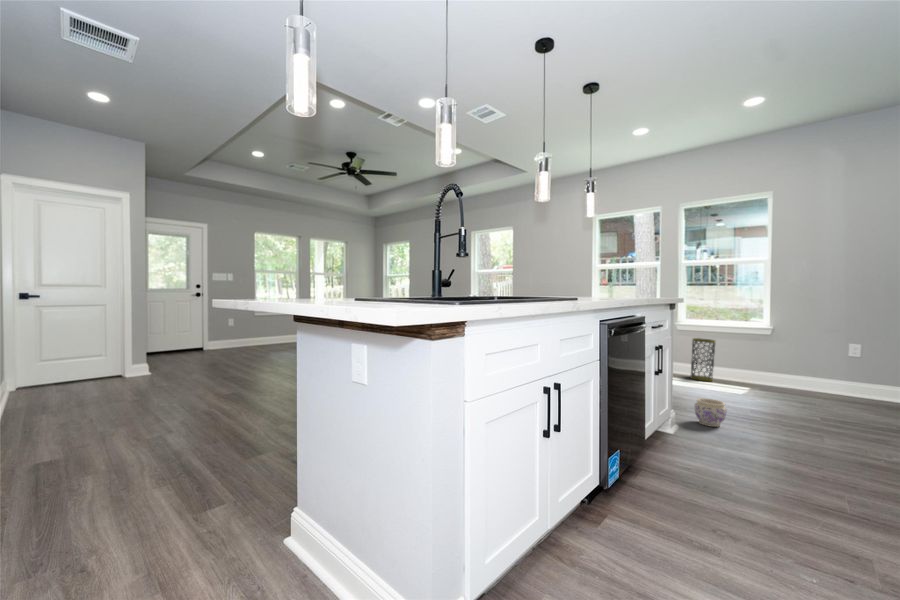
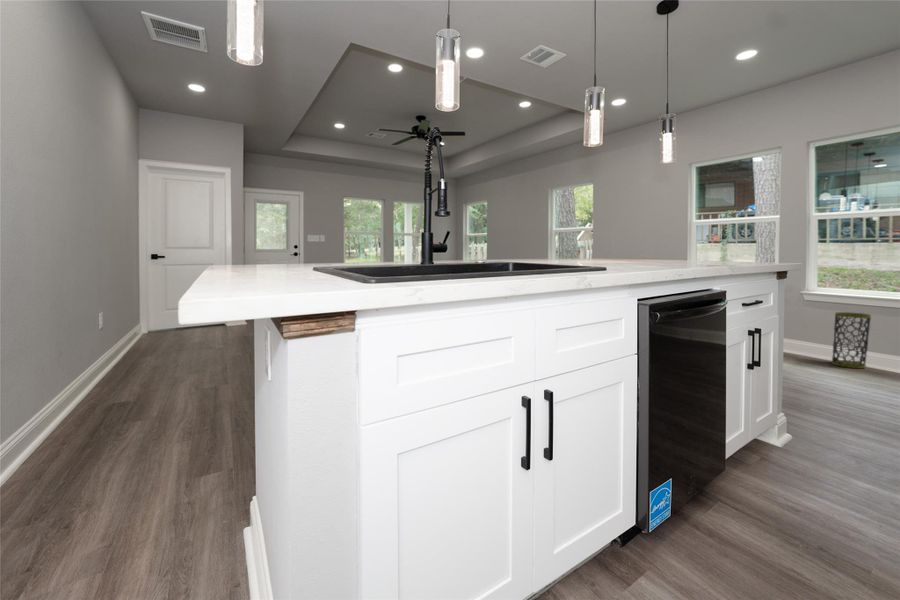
planter: present [695,398,727,427] -> none [822,397,874,437]

